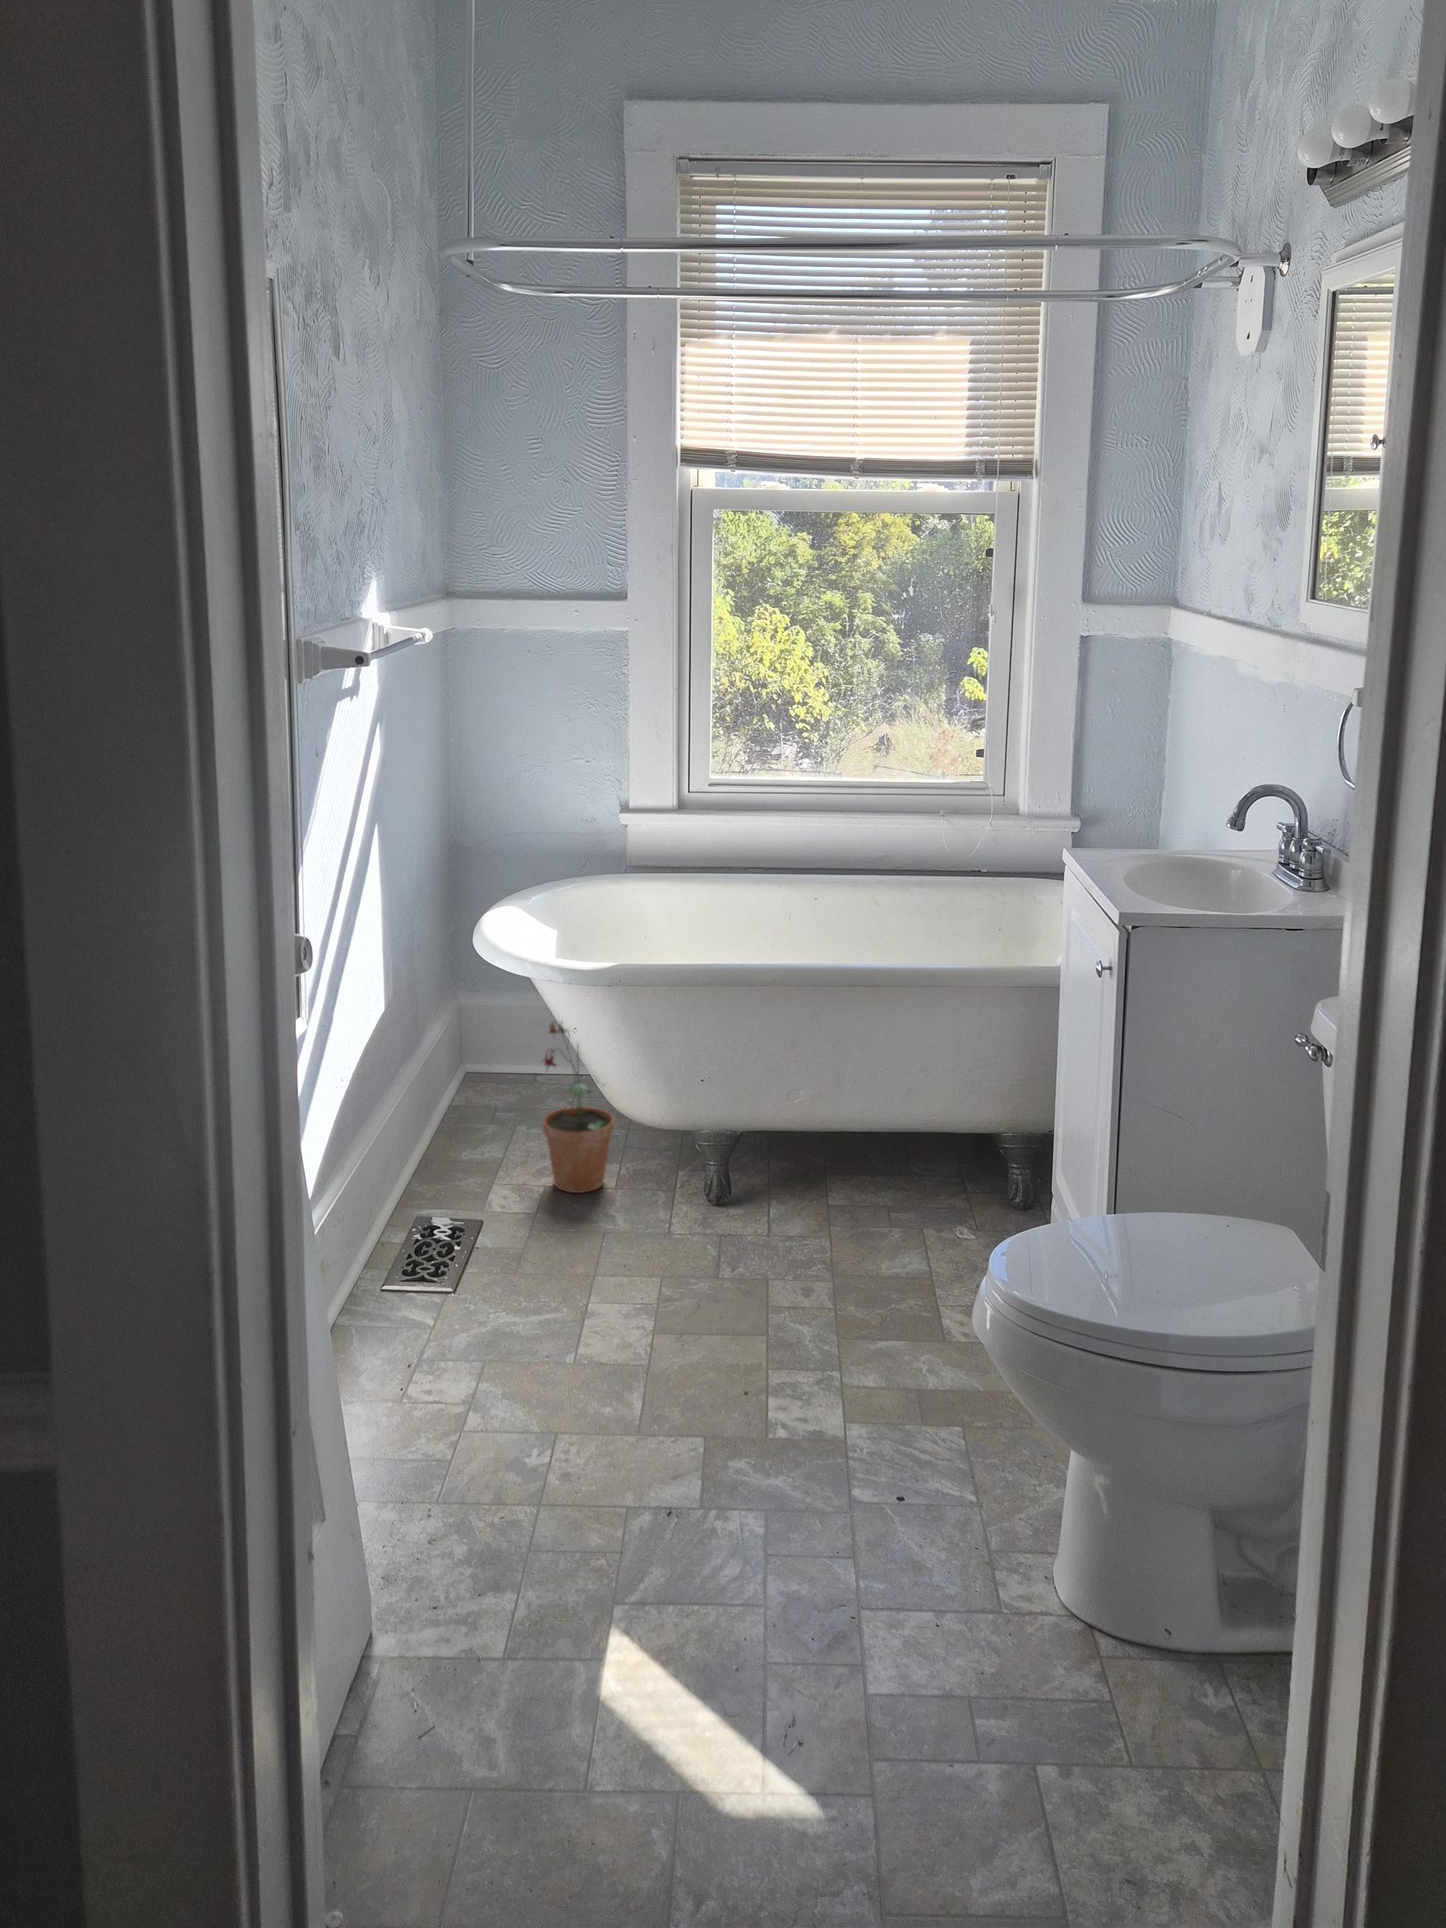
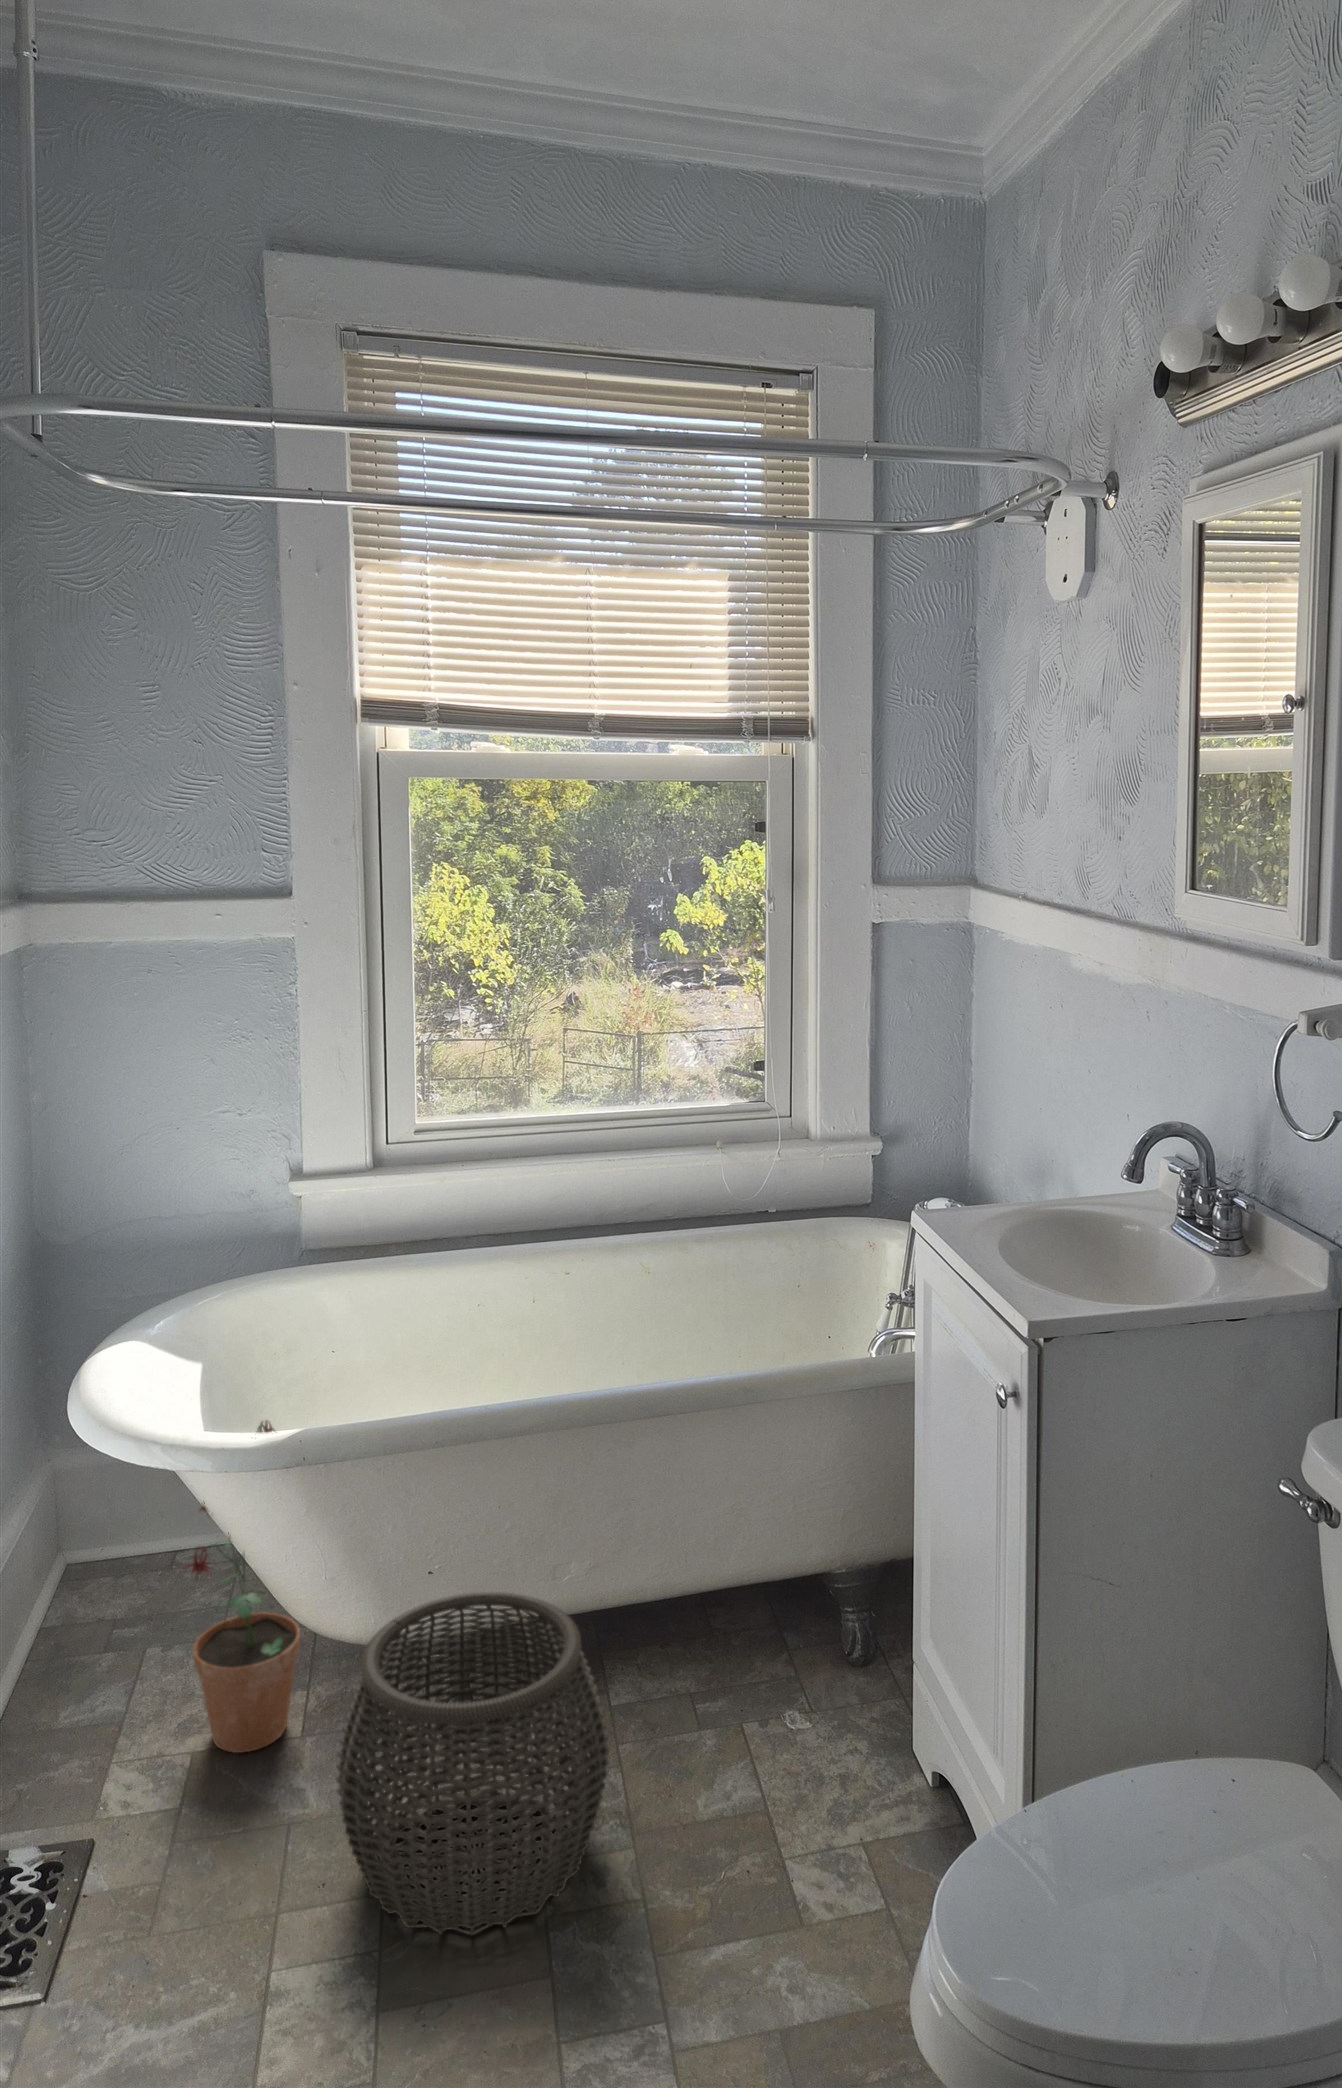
woven basket: none [636,1091,819,1293] -> present [336,1592,609,1935]

